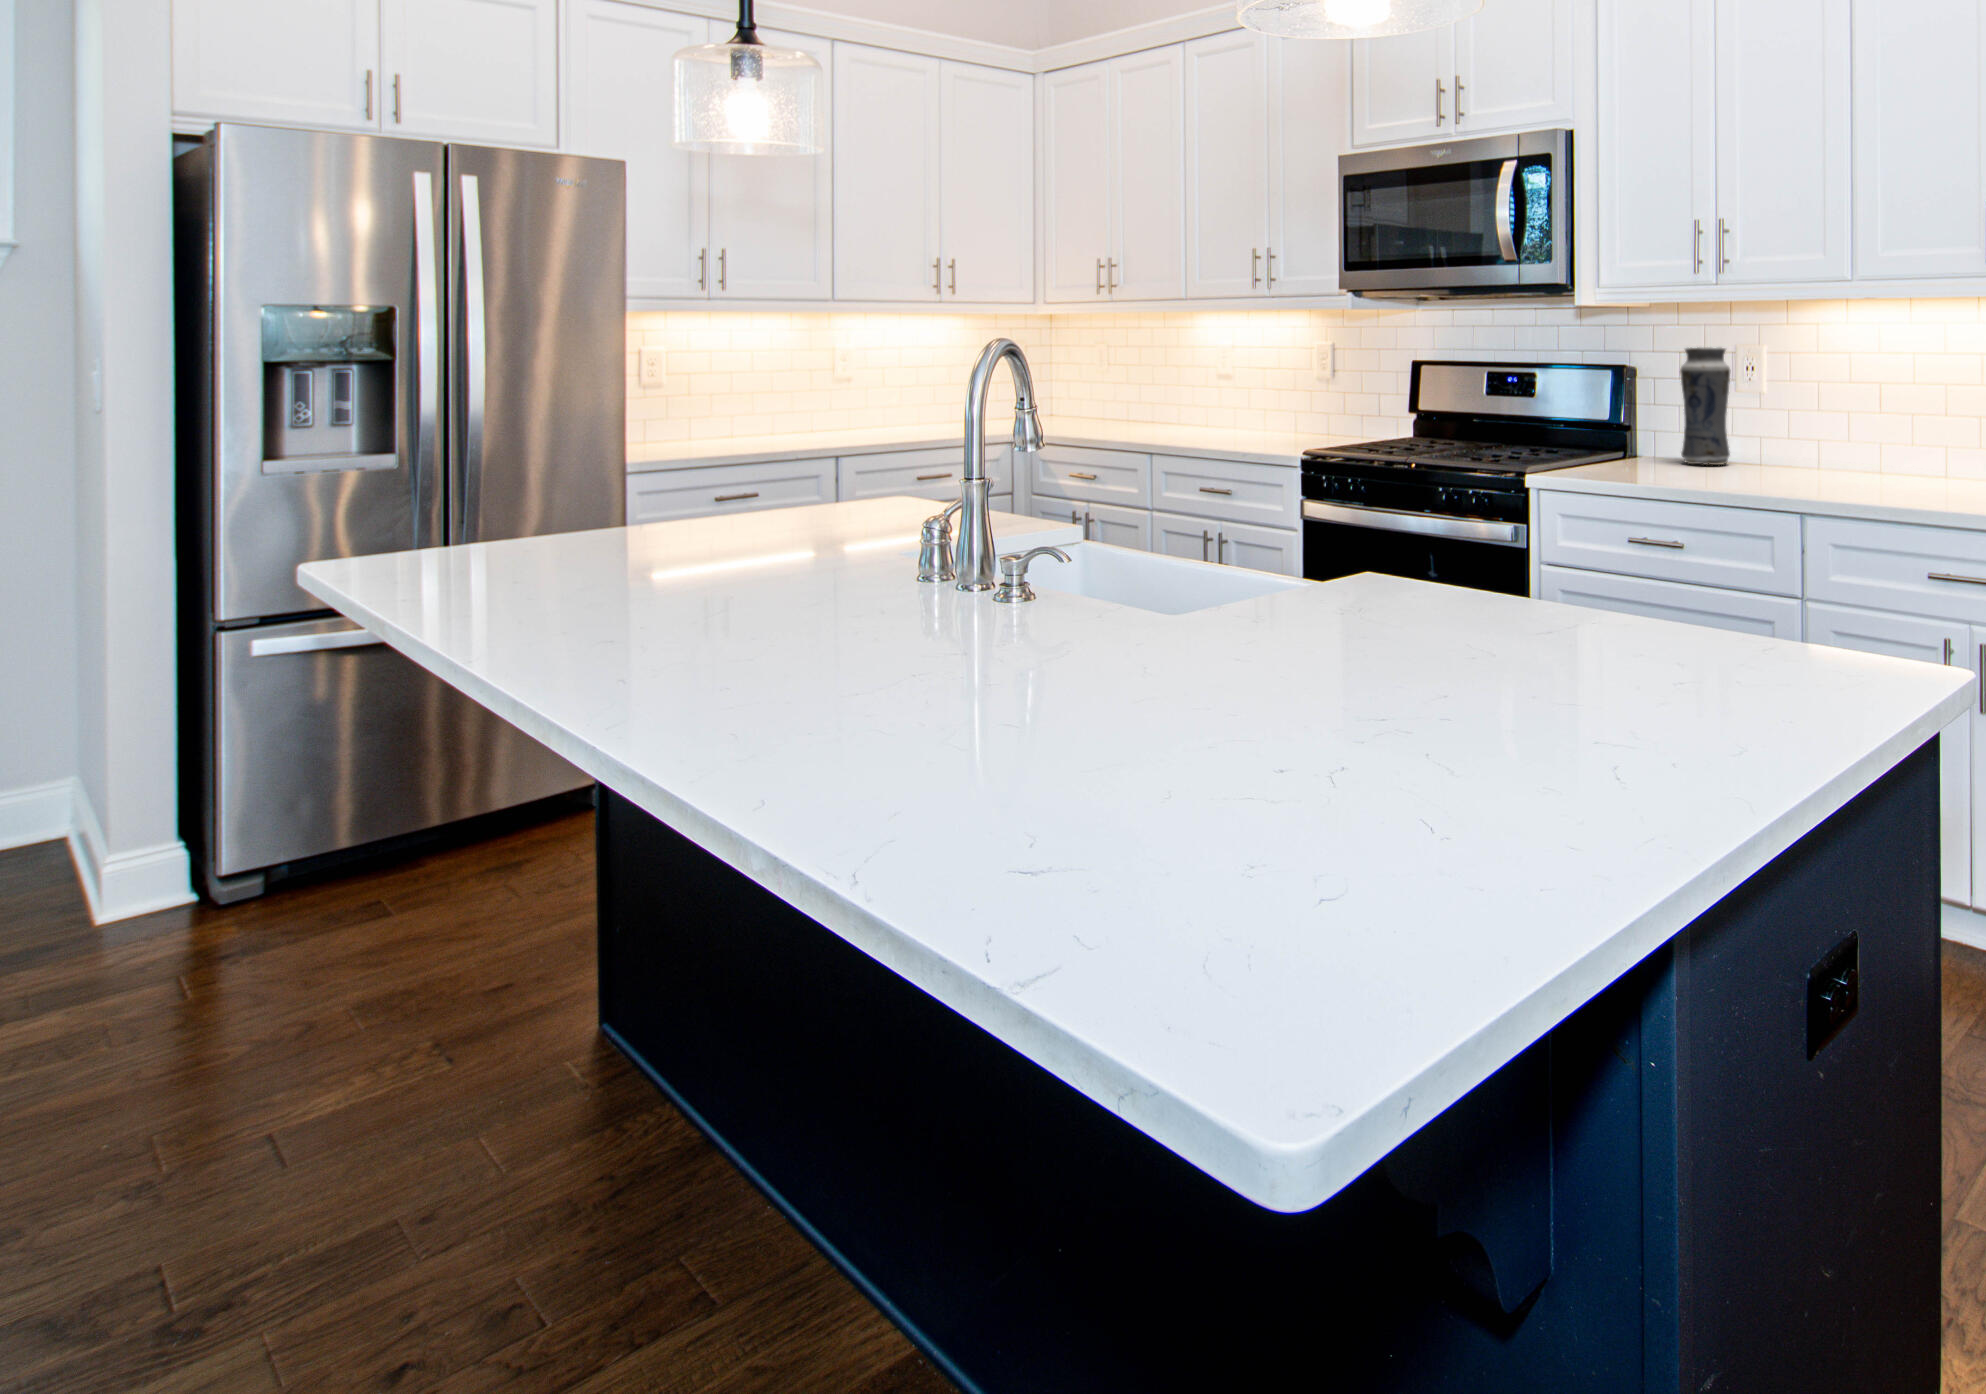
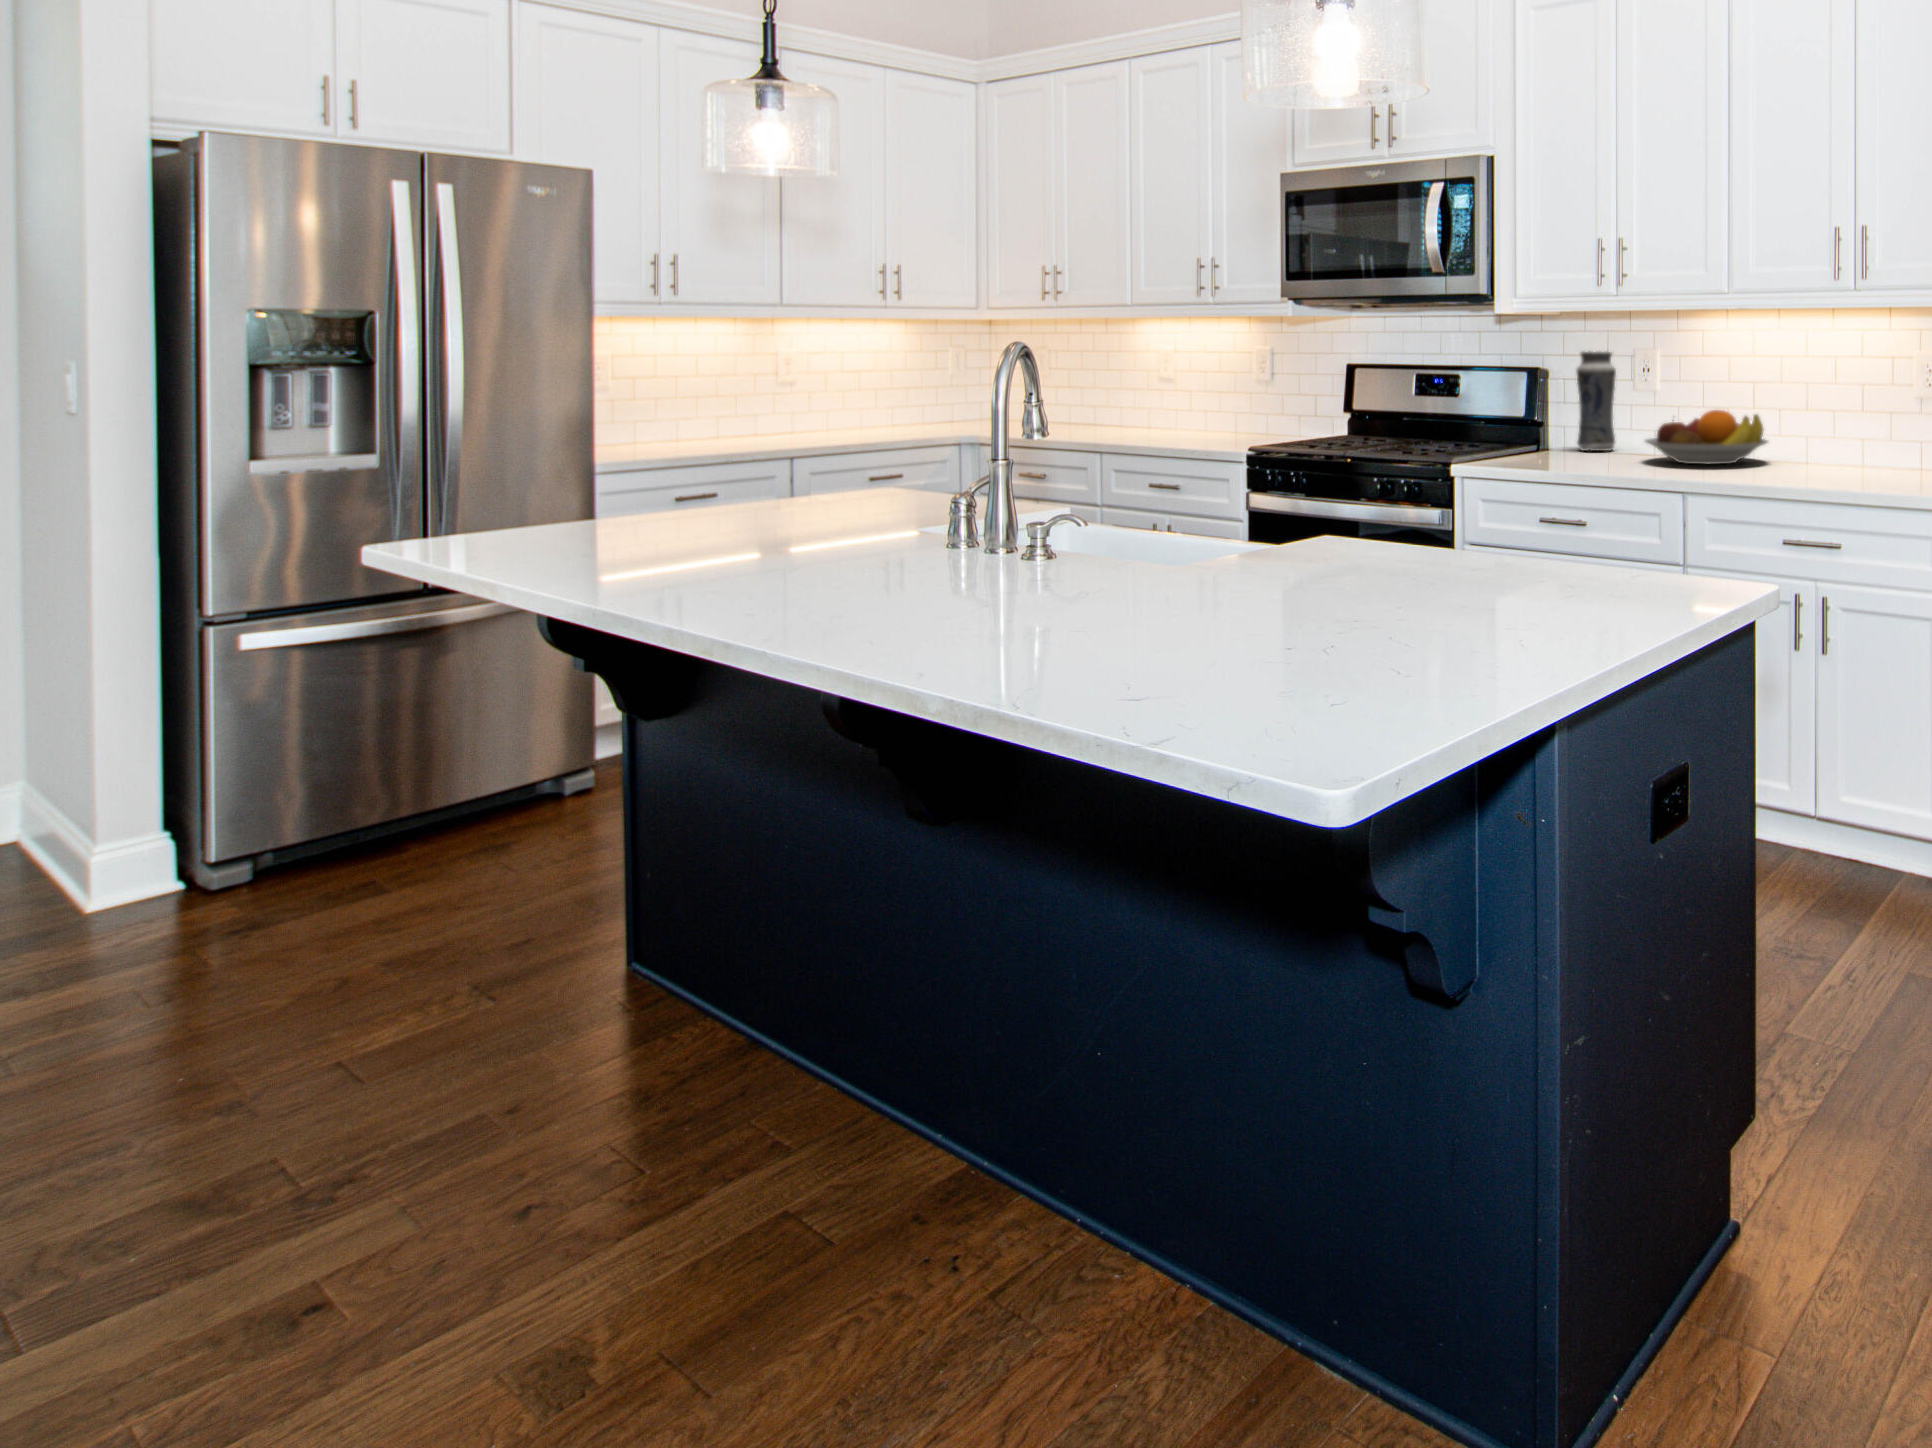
fruit bowl: none [1782,421,1956,490] -> present [1645,410,1768,464]

